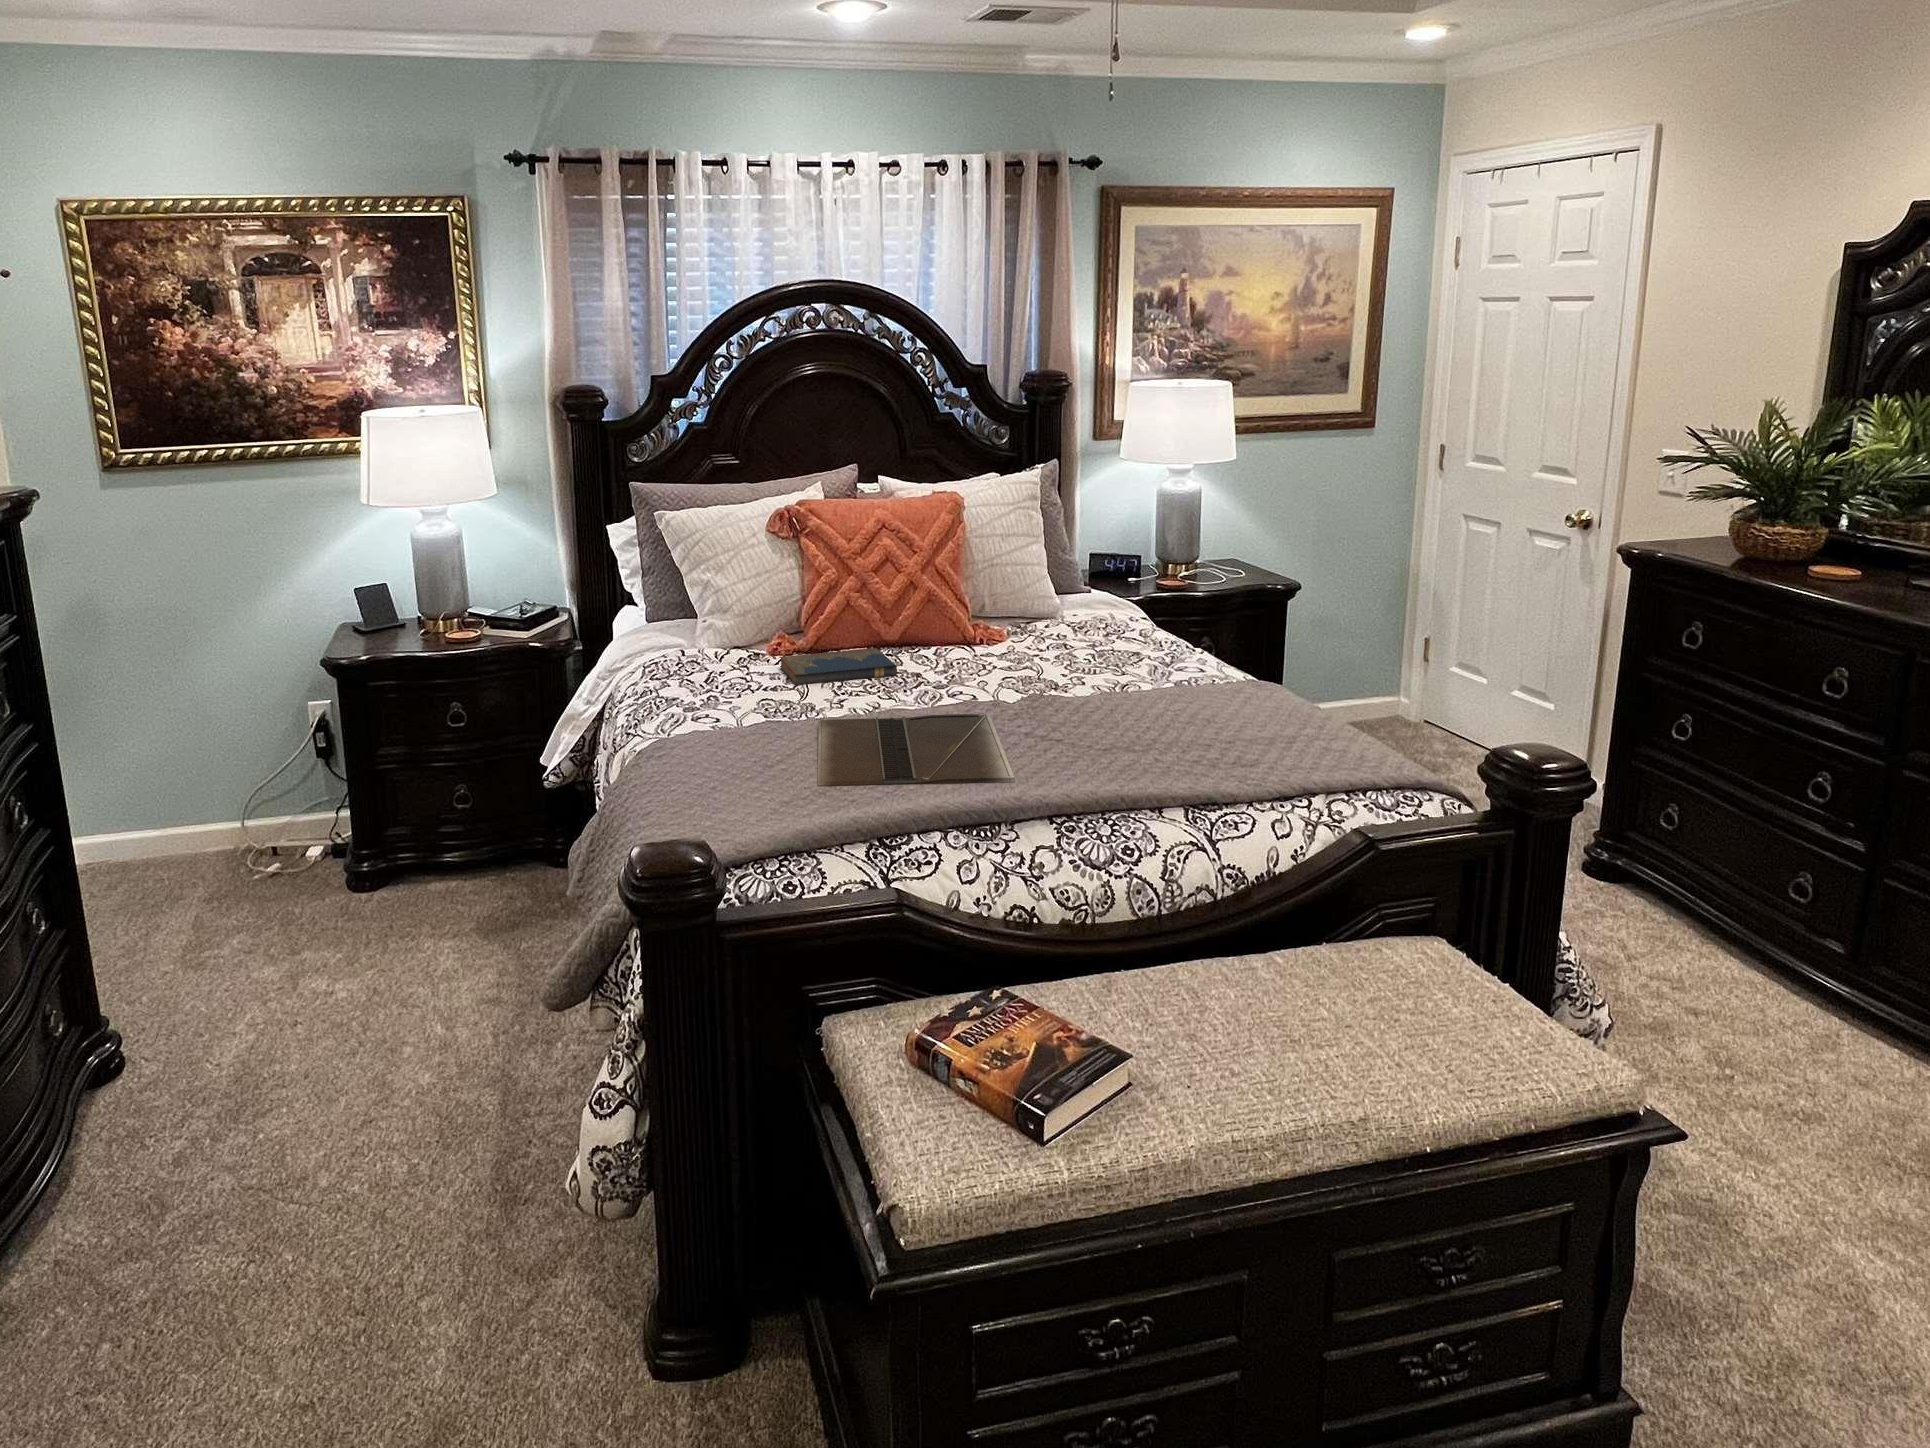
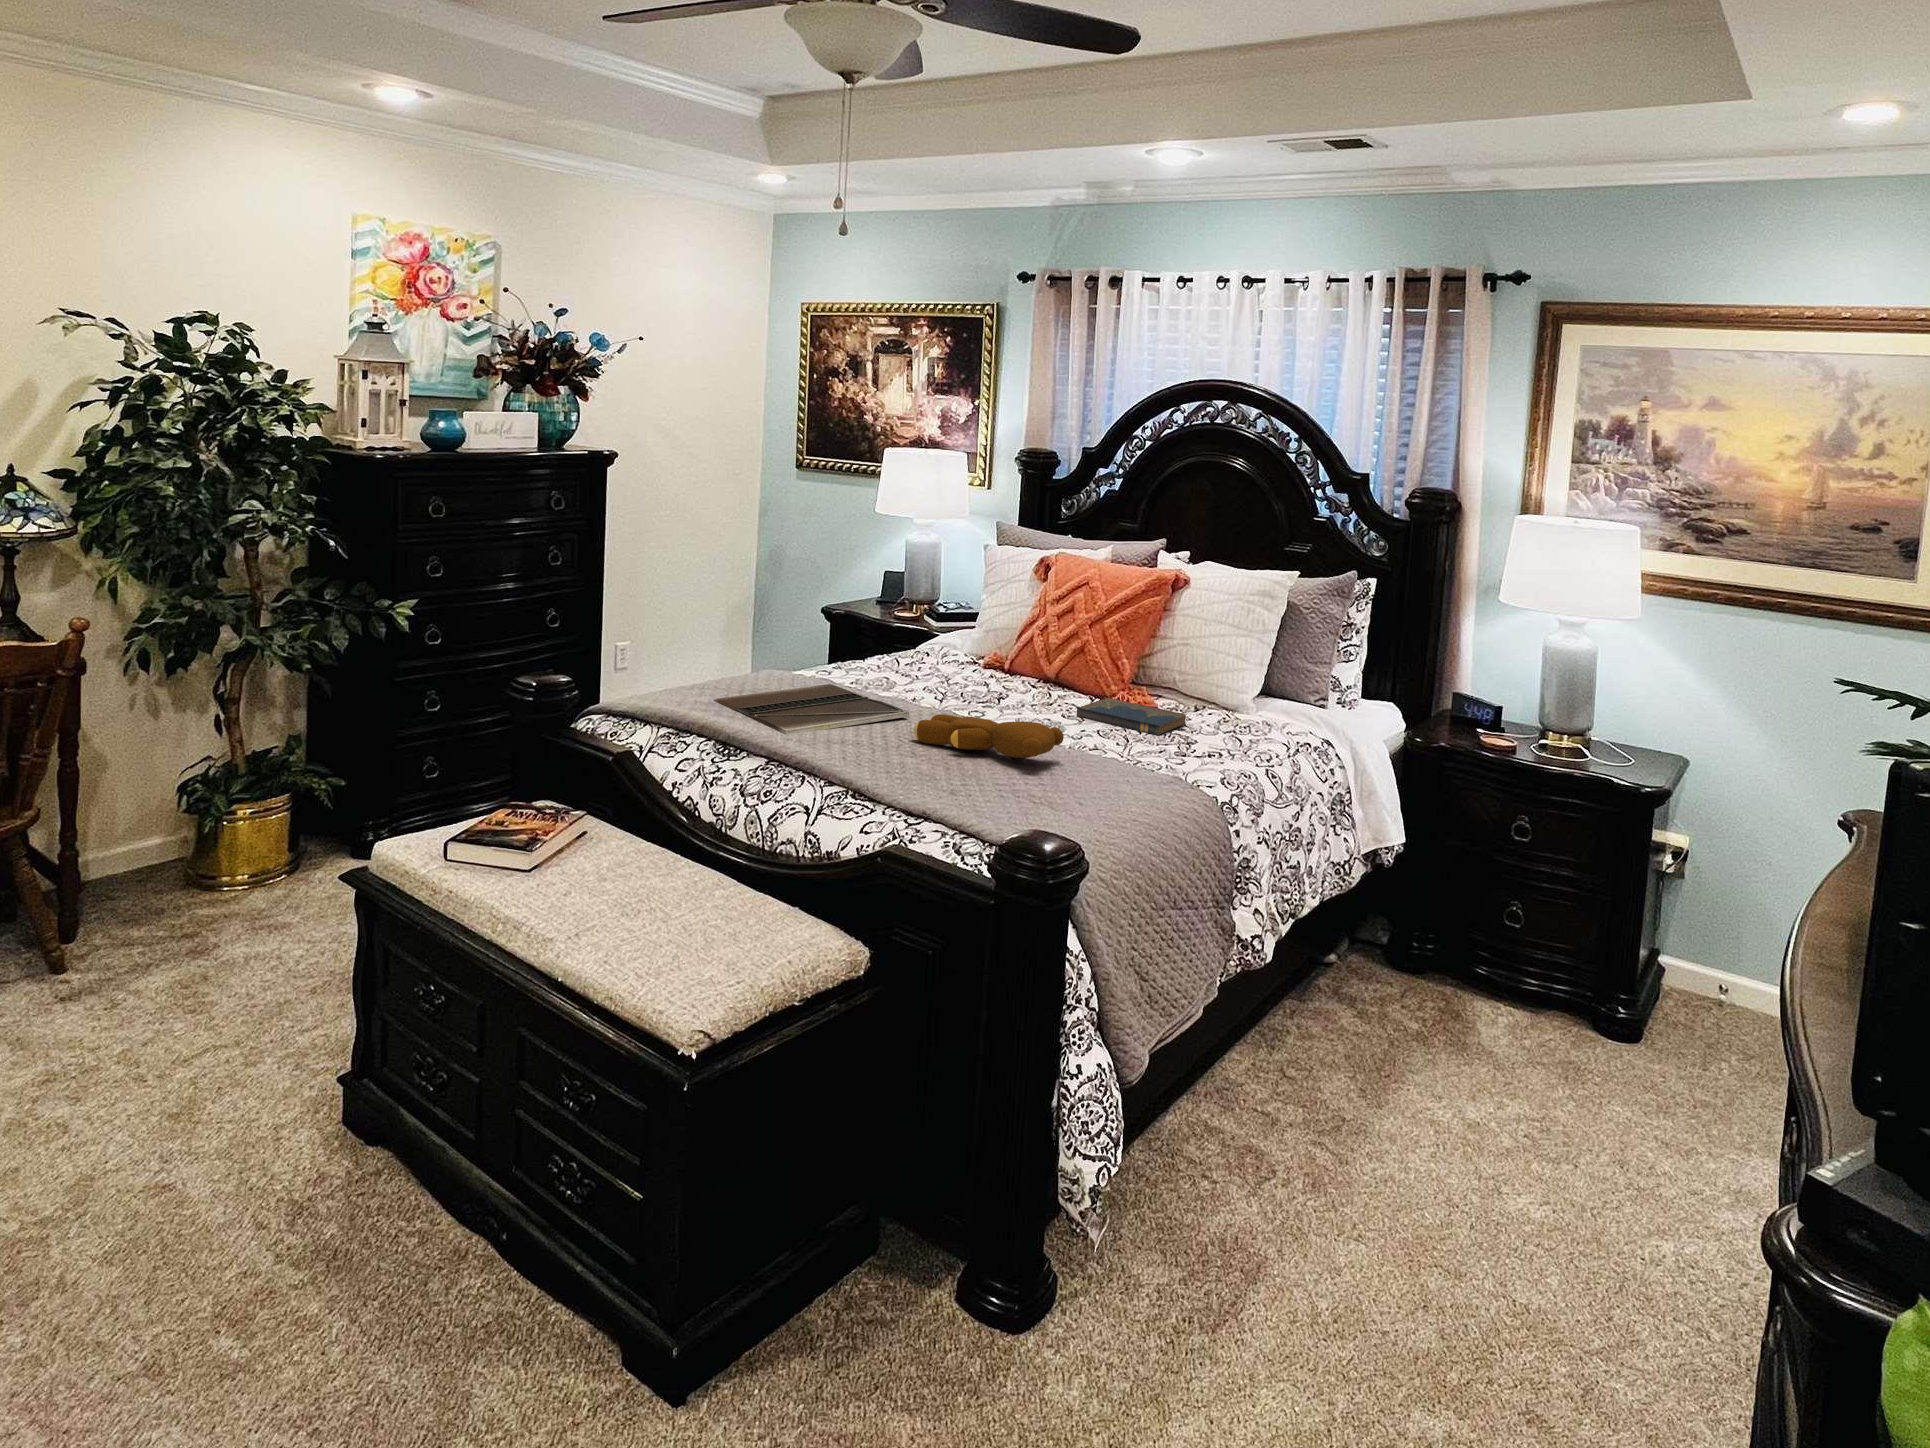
hardcover book: present [780,648,897,685] -> present [1077,698,1186,735]
teddy bear: none [1062,670,1243,735] -> present [913,714,1064,760]

